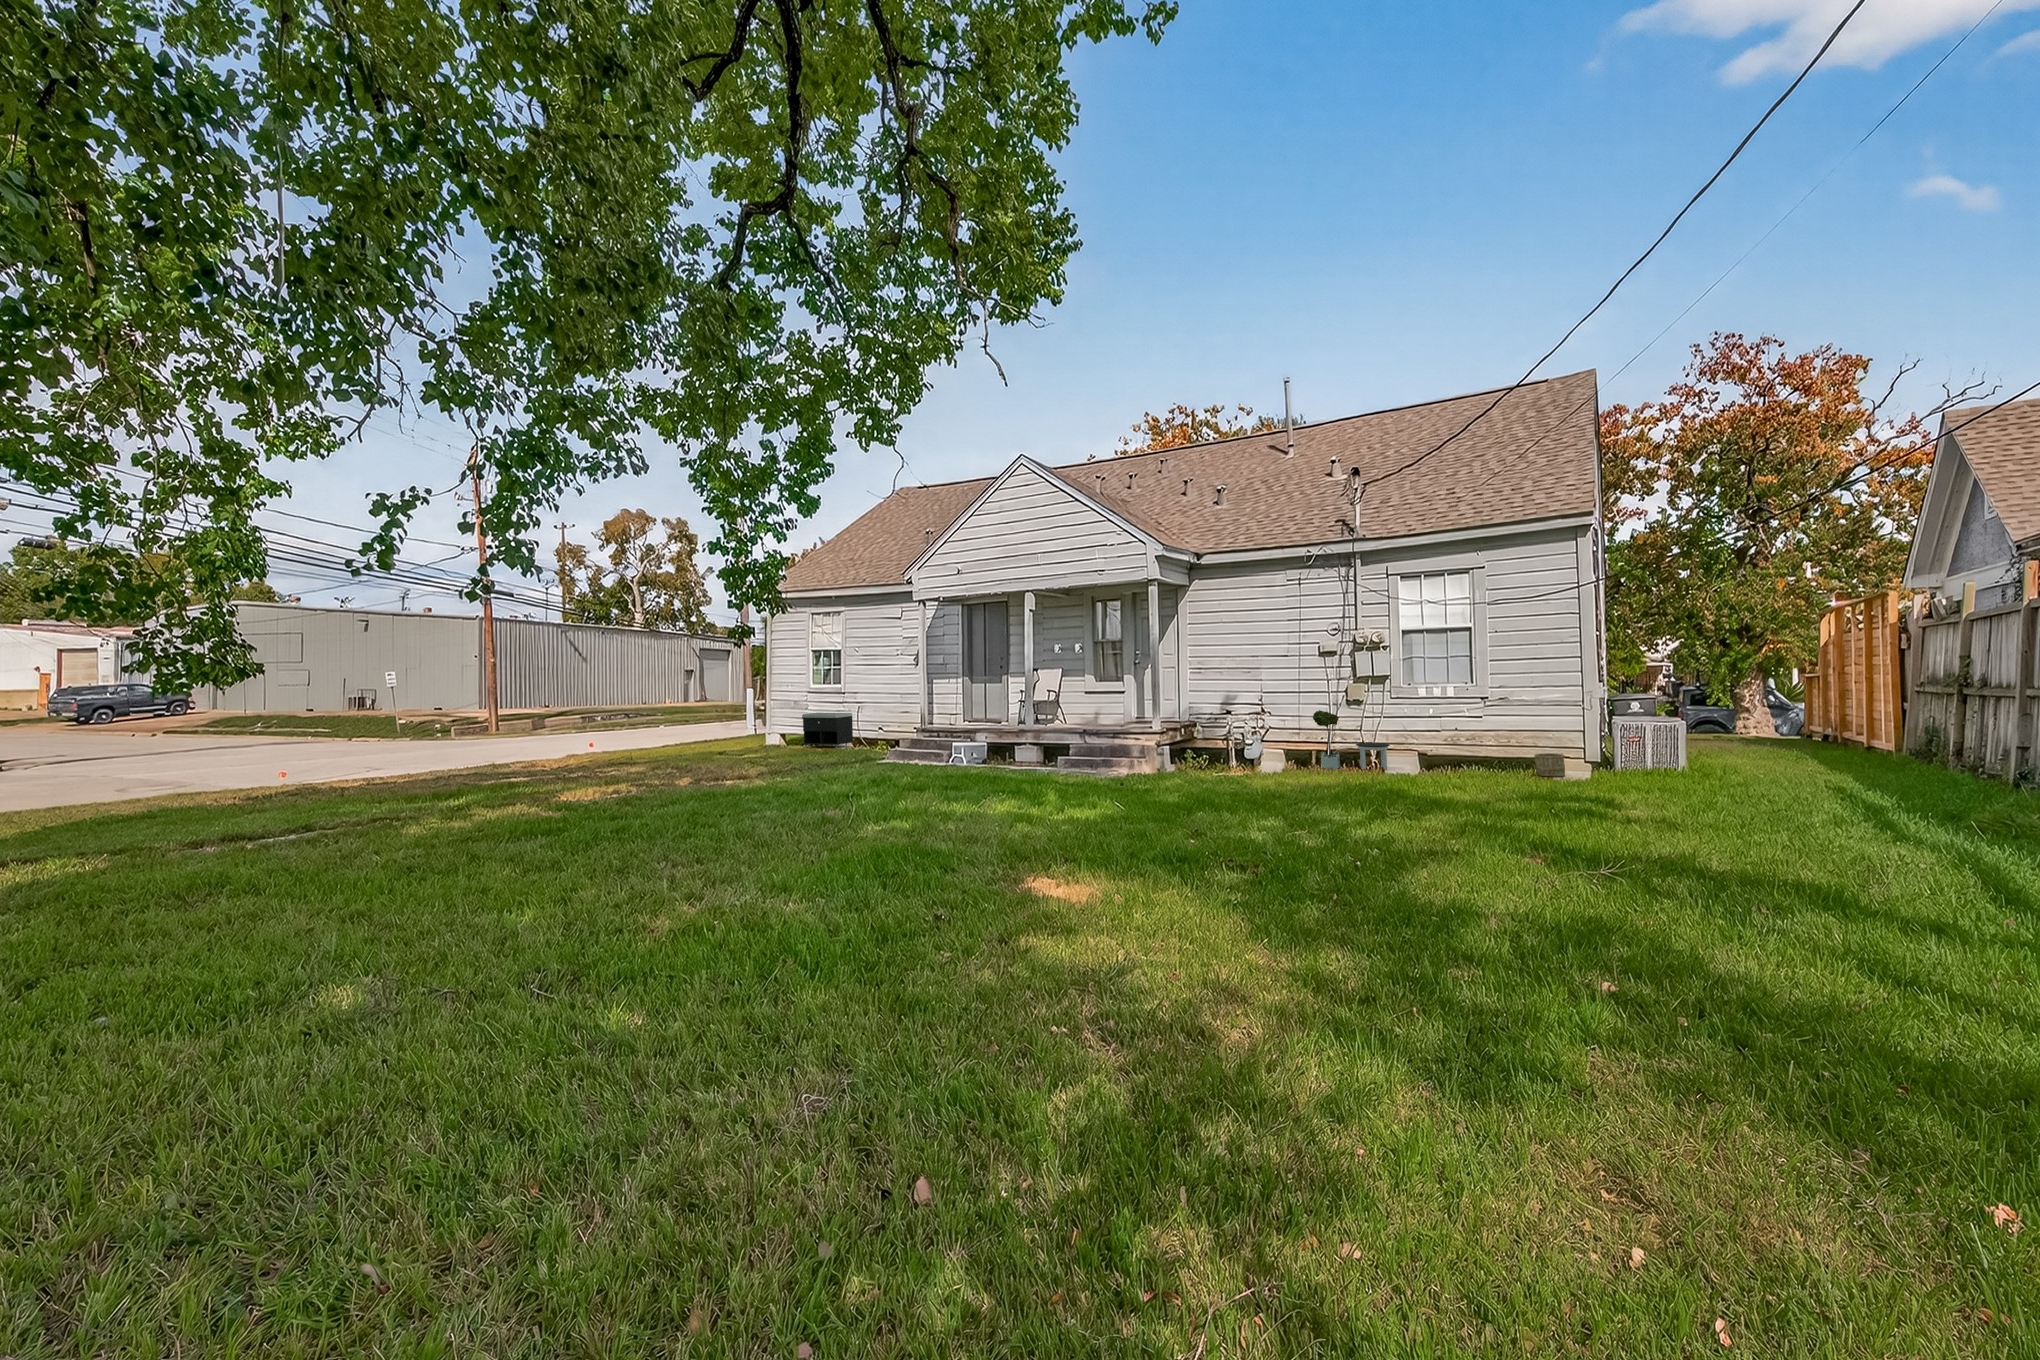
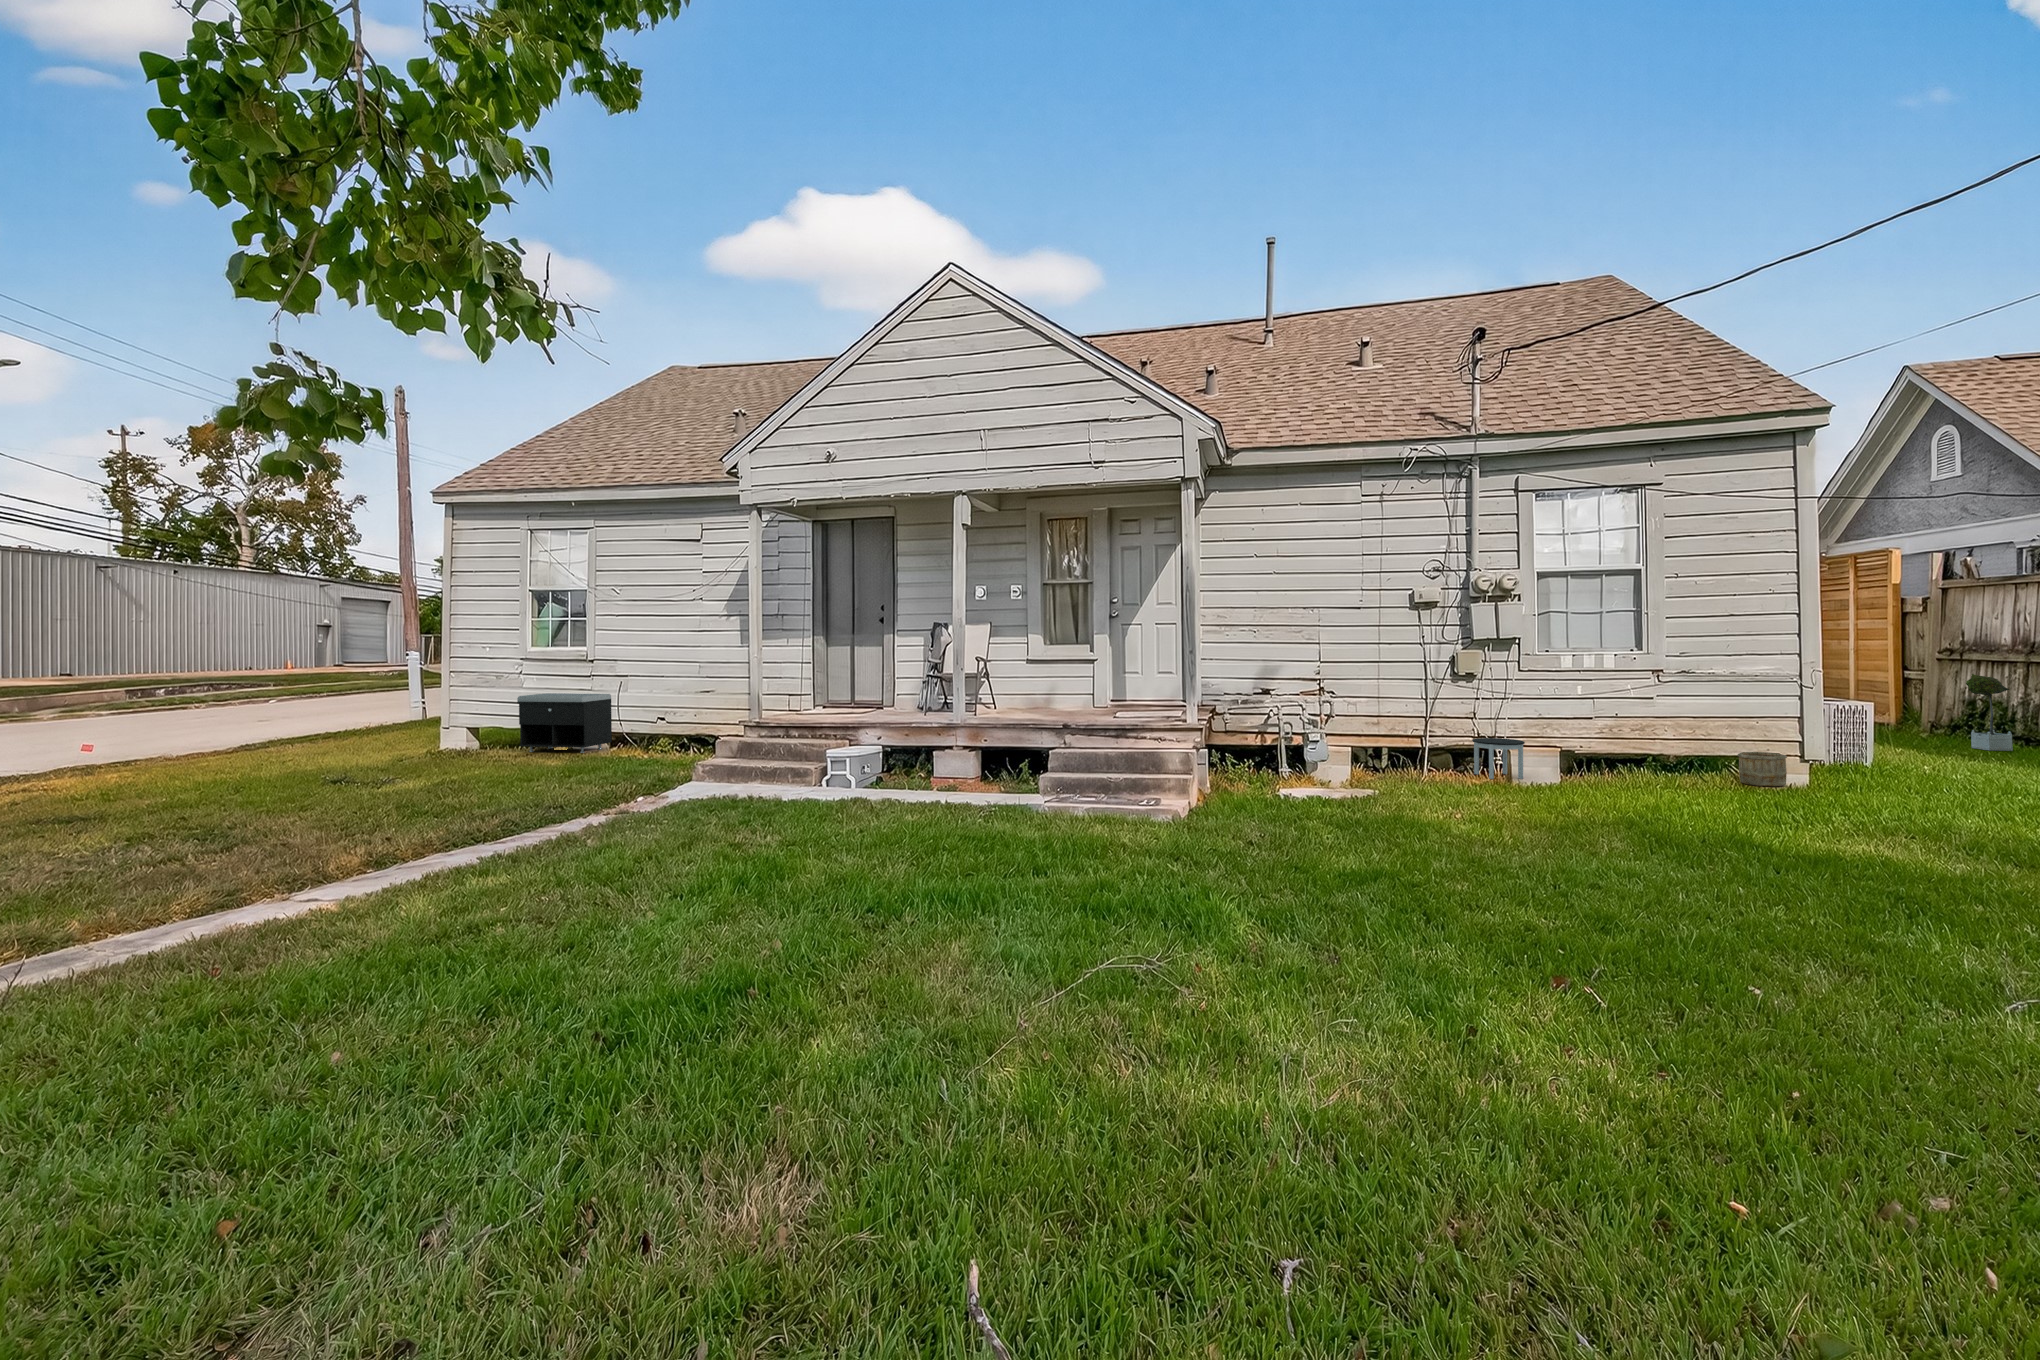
potted tree: present [1313,710,1340,769] -> present [1966,674,2013,751]

